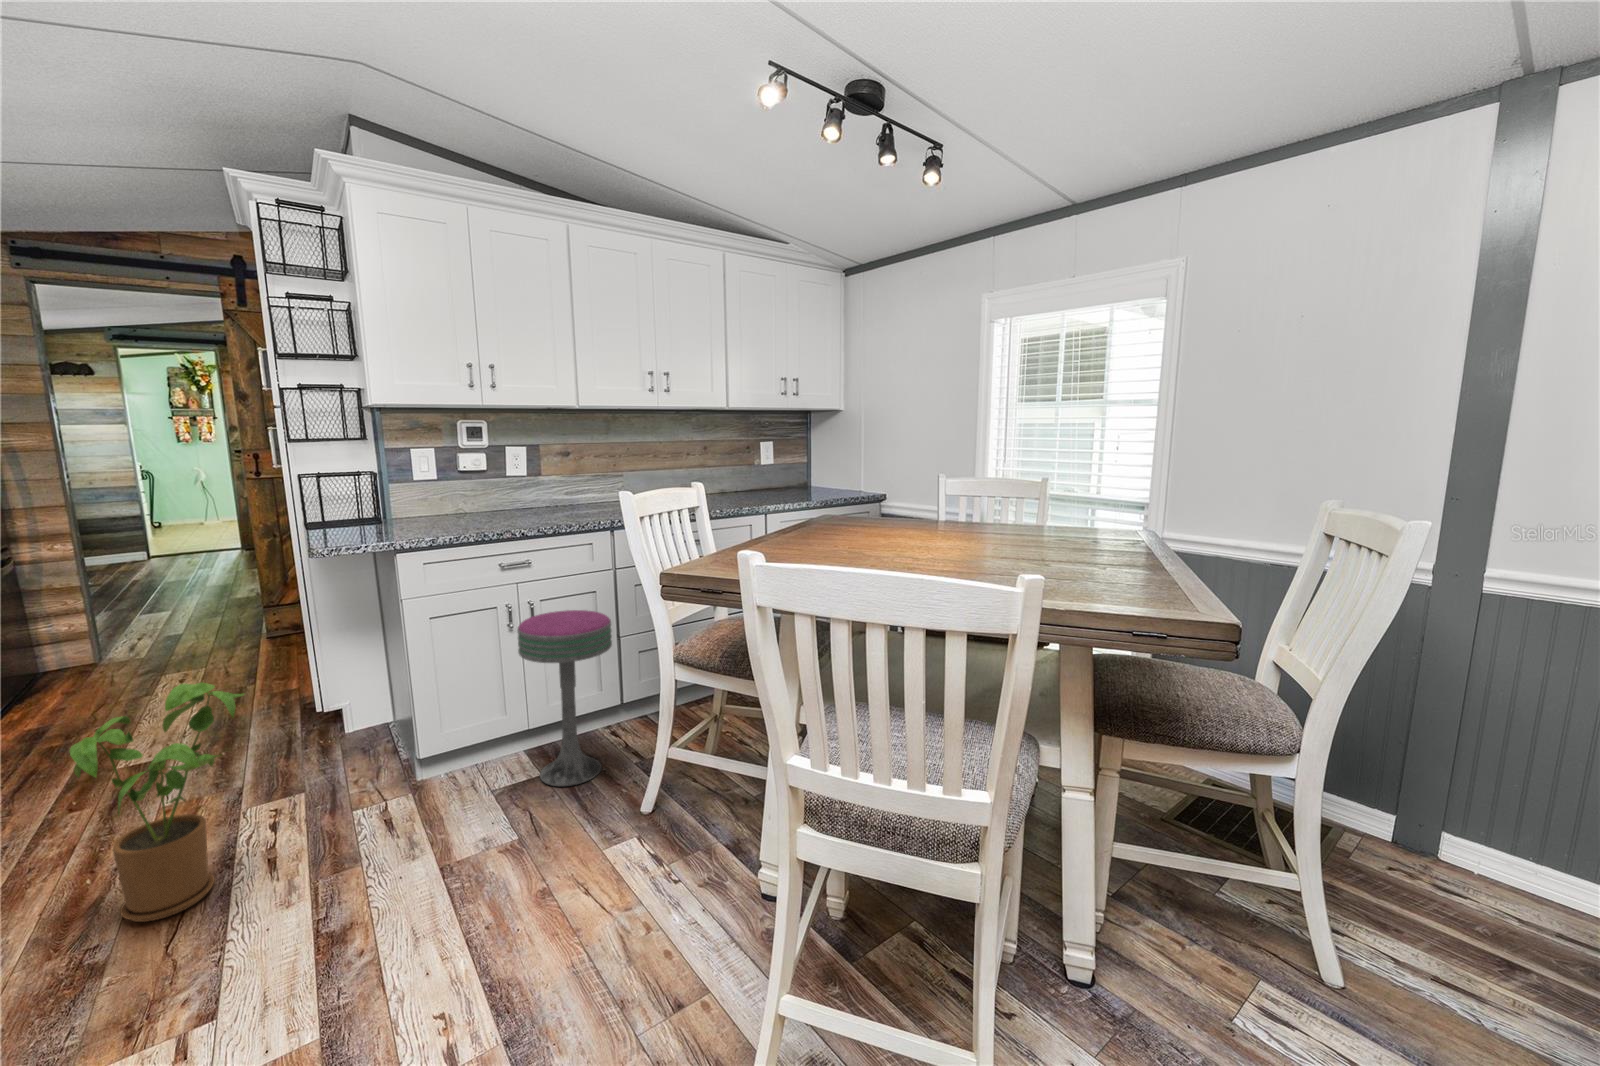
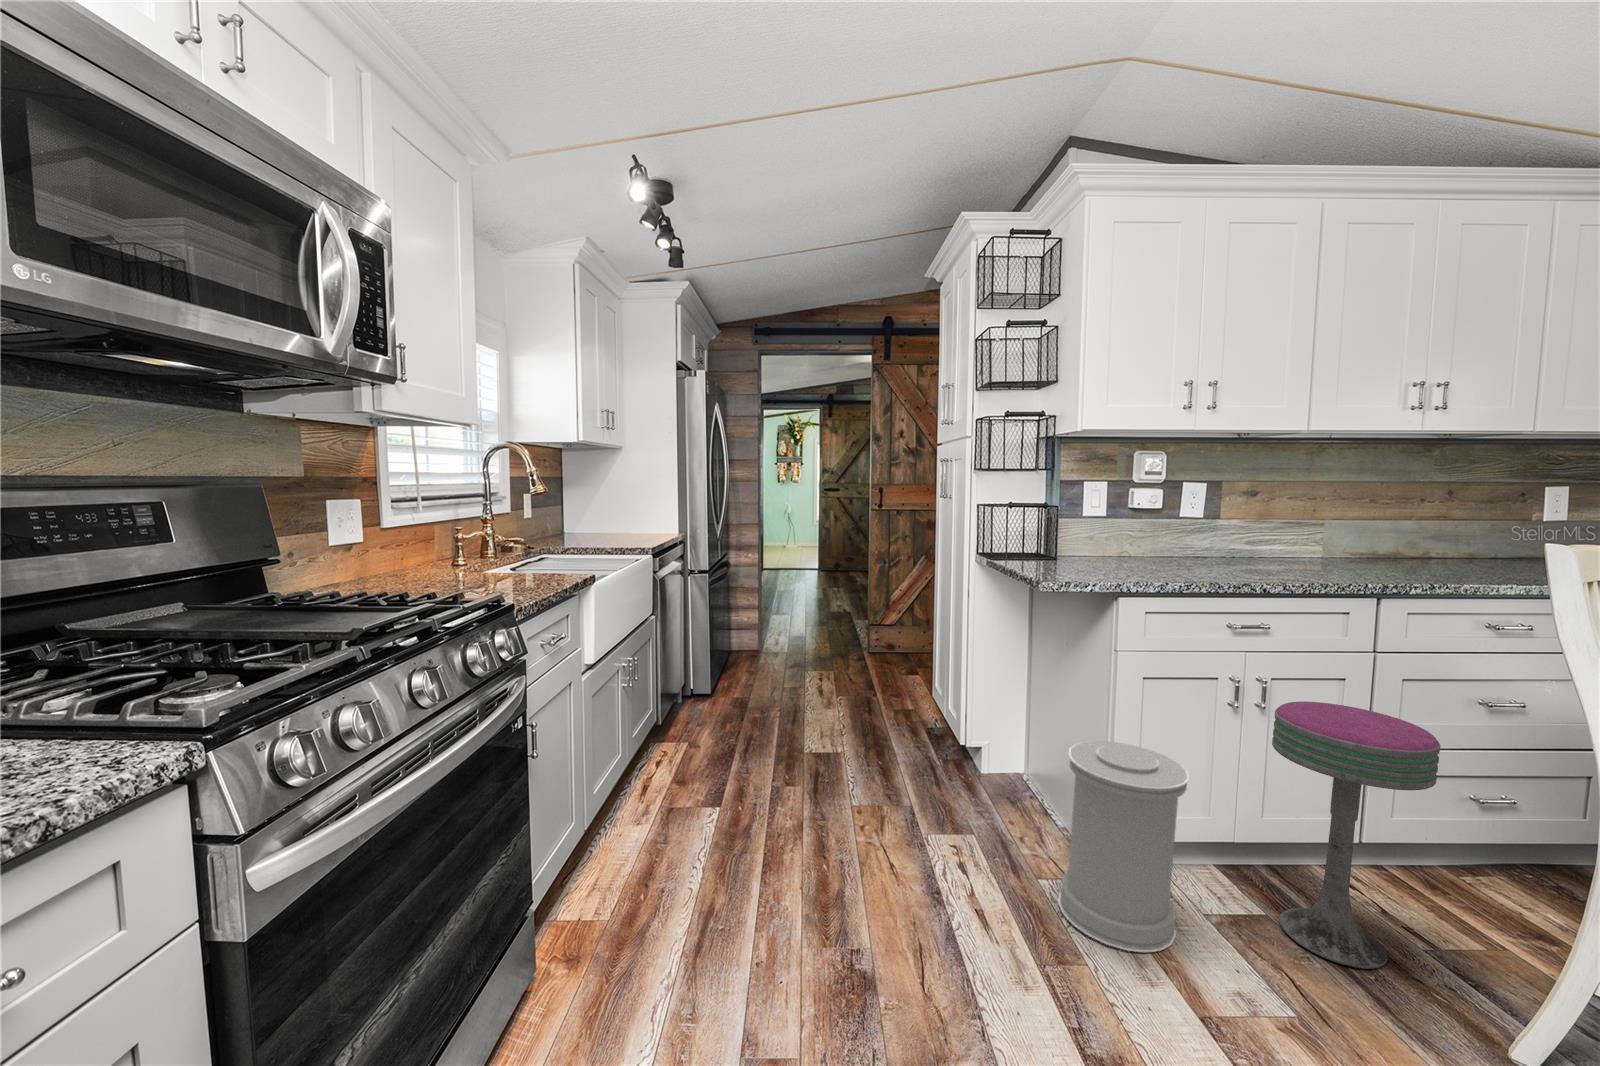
trash can: none [343,673,456,837] -> present [1058,741,1189,952]
house plant: present [70,682,243,922] -> none [859,709,990,956]

